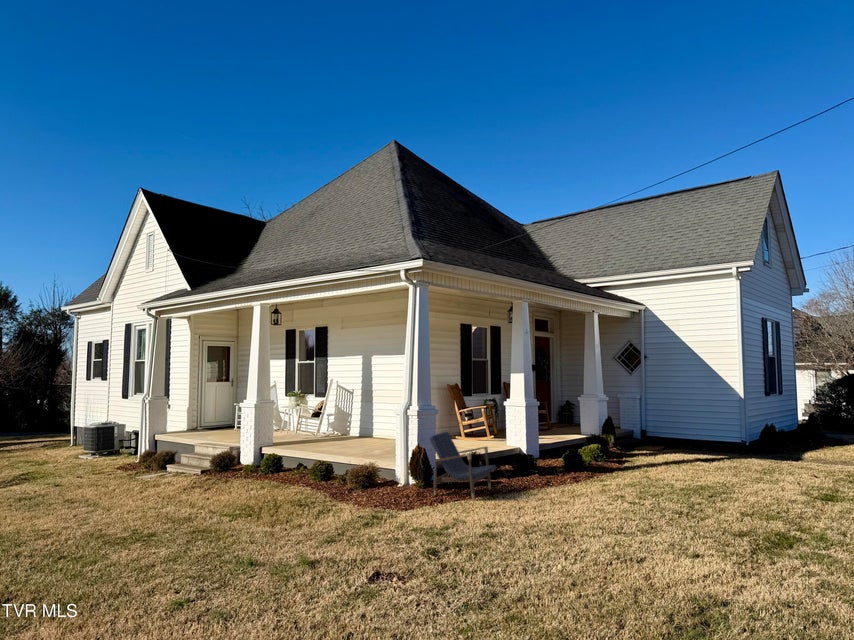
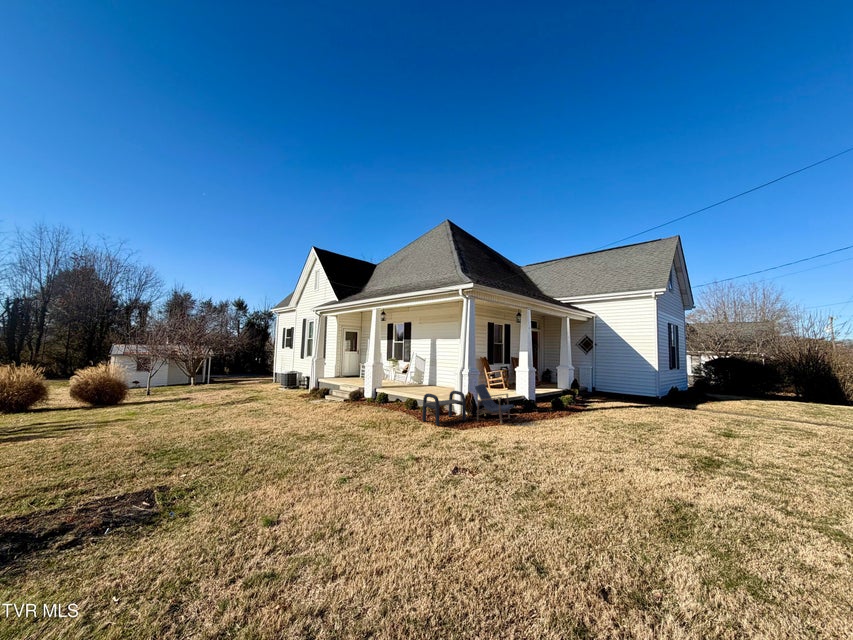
bench: none [338,446,415,508] -> present [422,391,466,426]

